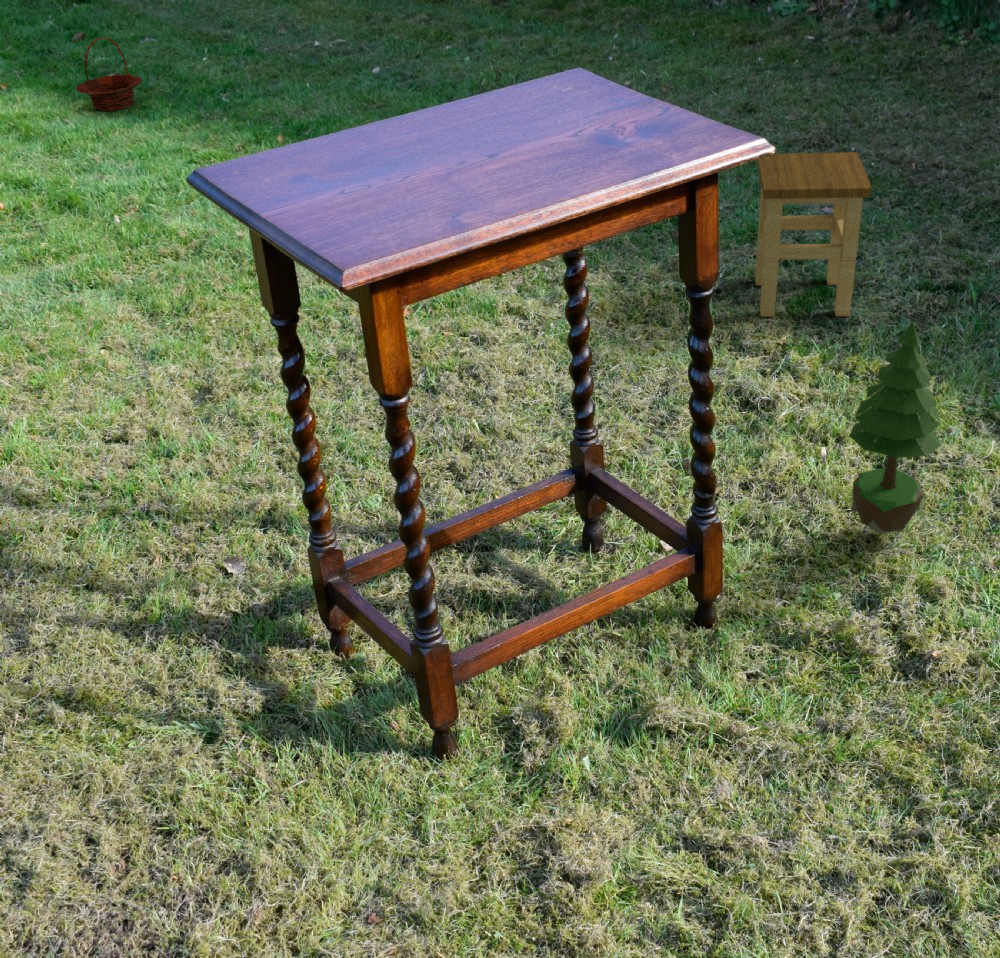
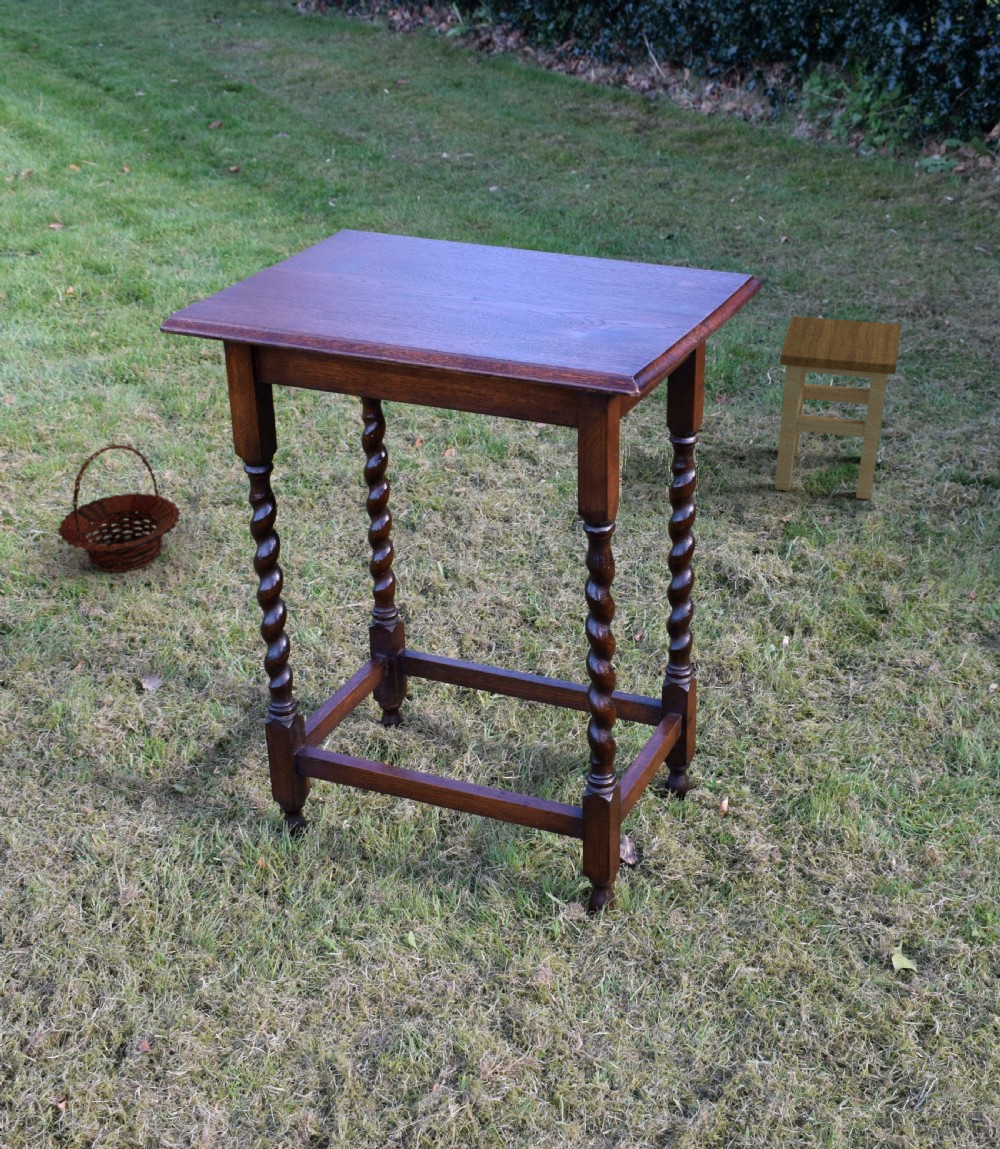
basket: present [76,38,142,111] -> present [58,445,180,572]
potted tree: present [849,321,941,535] -> none [773,511,871,737]

